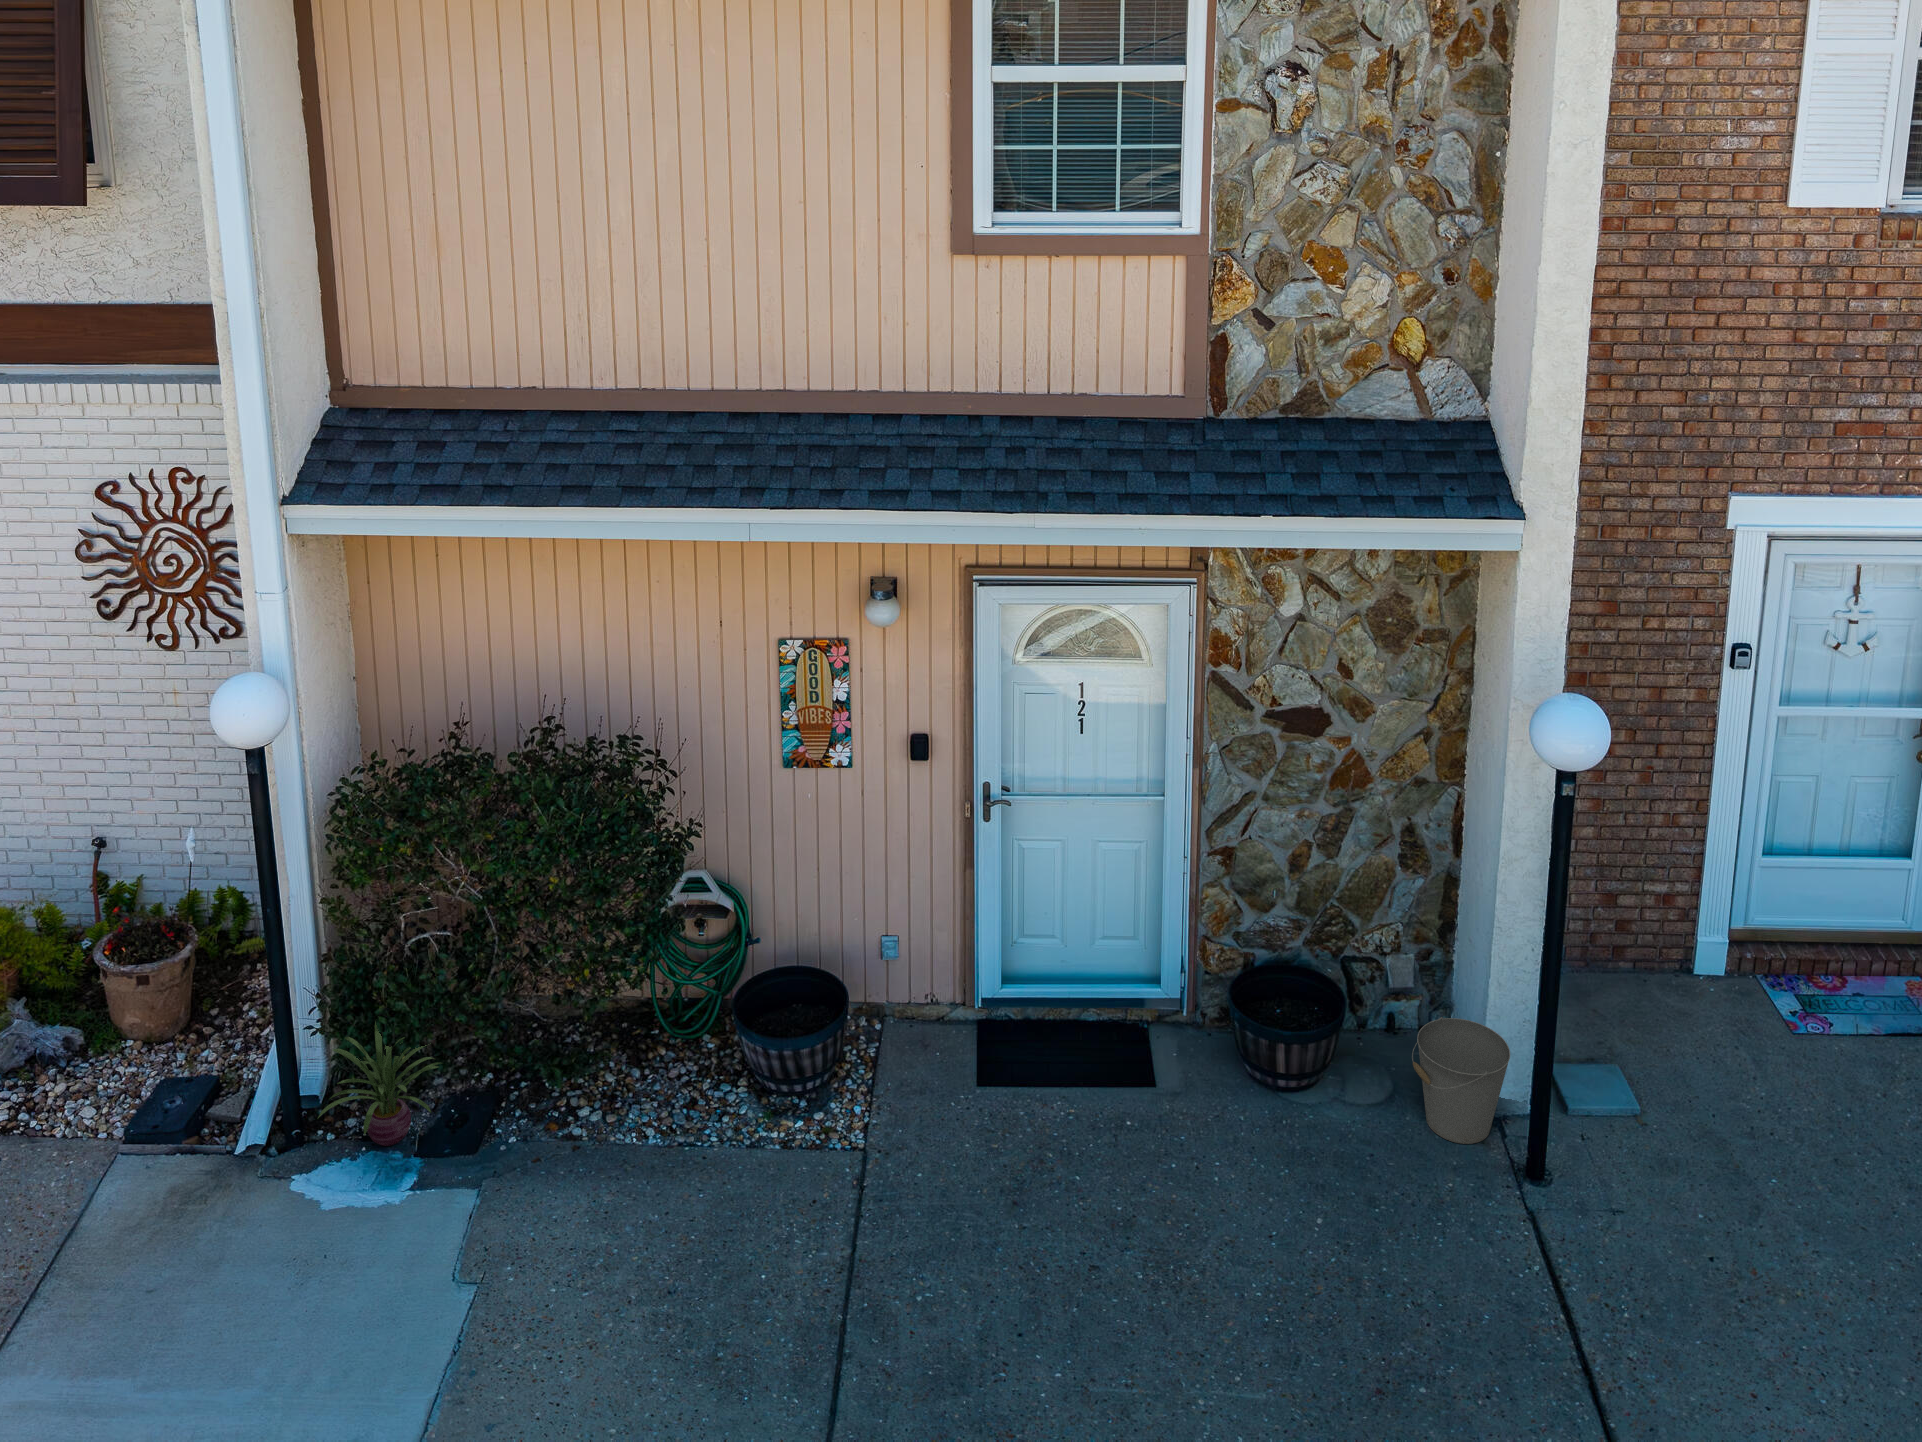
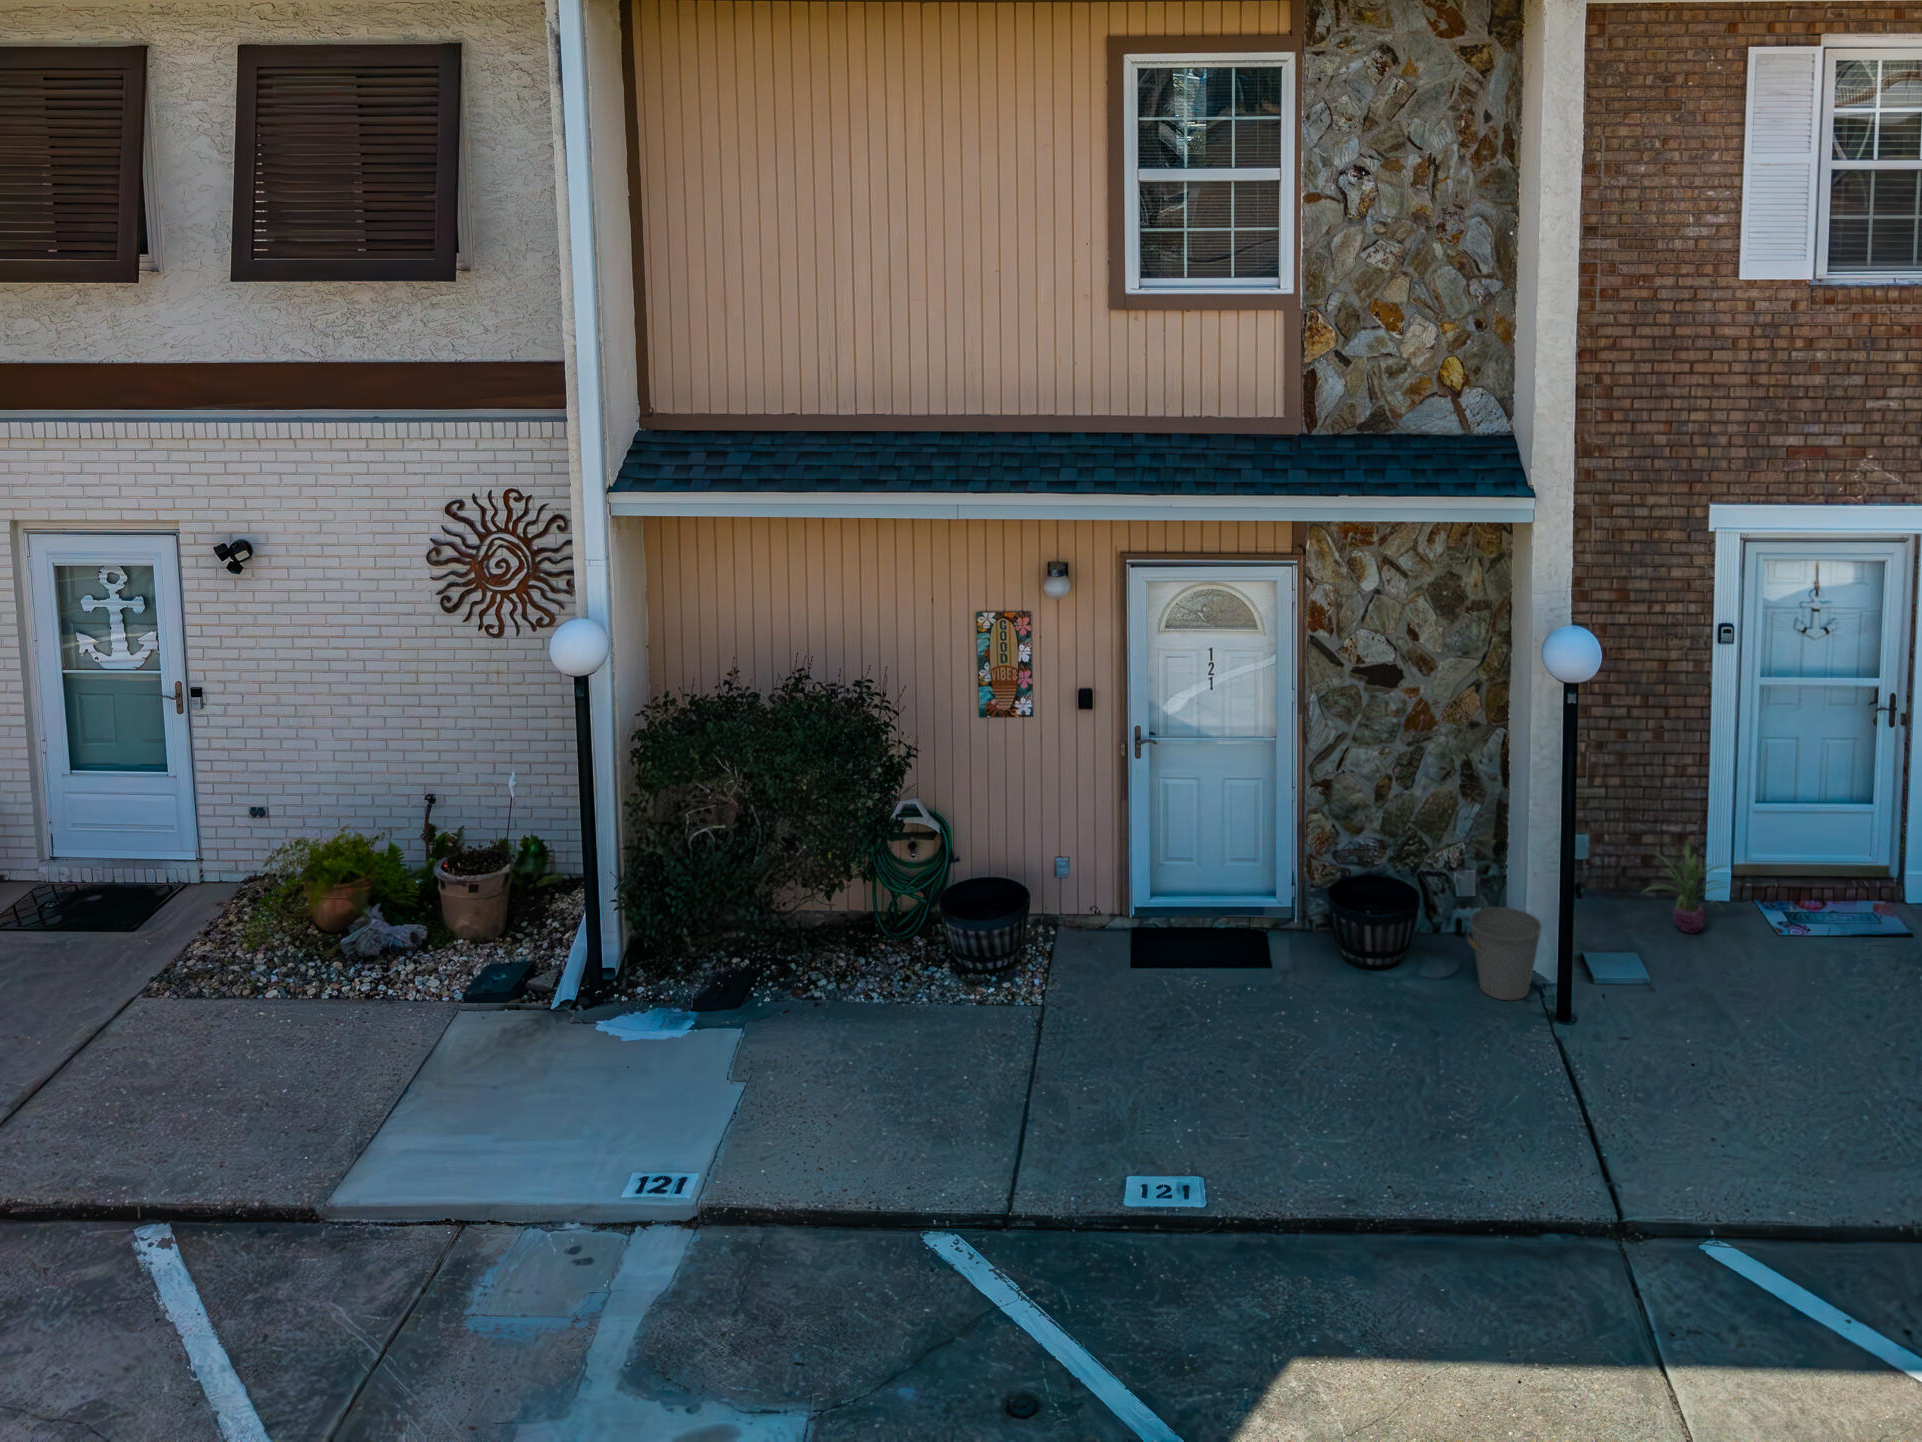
decorative plant: present [318,1022,441,1146] -> present [1645,840,1727,933]

